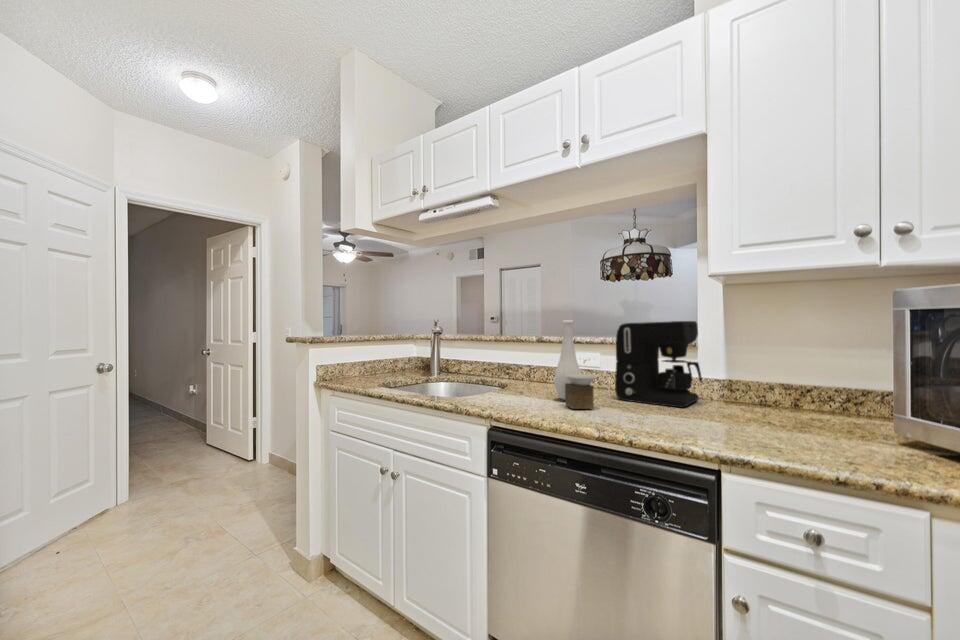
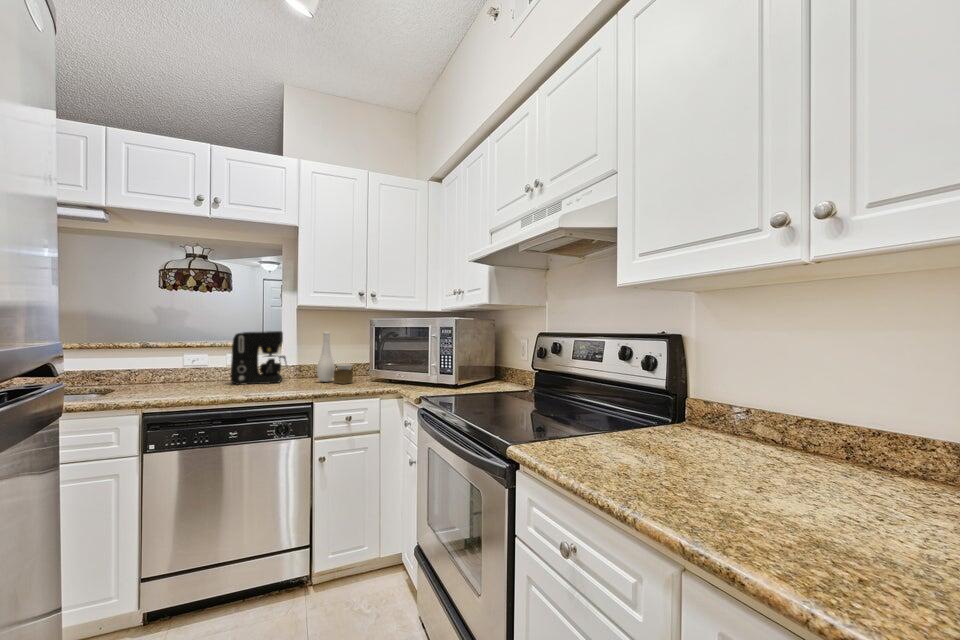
vase: present [554,320,596,409] -> present [317,332,353,384]

